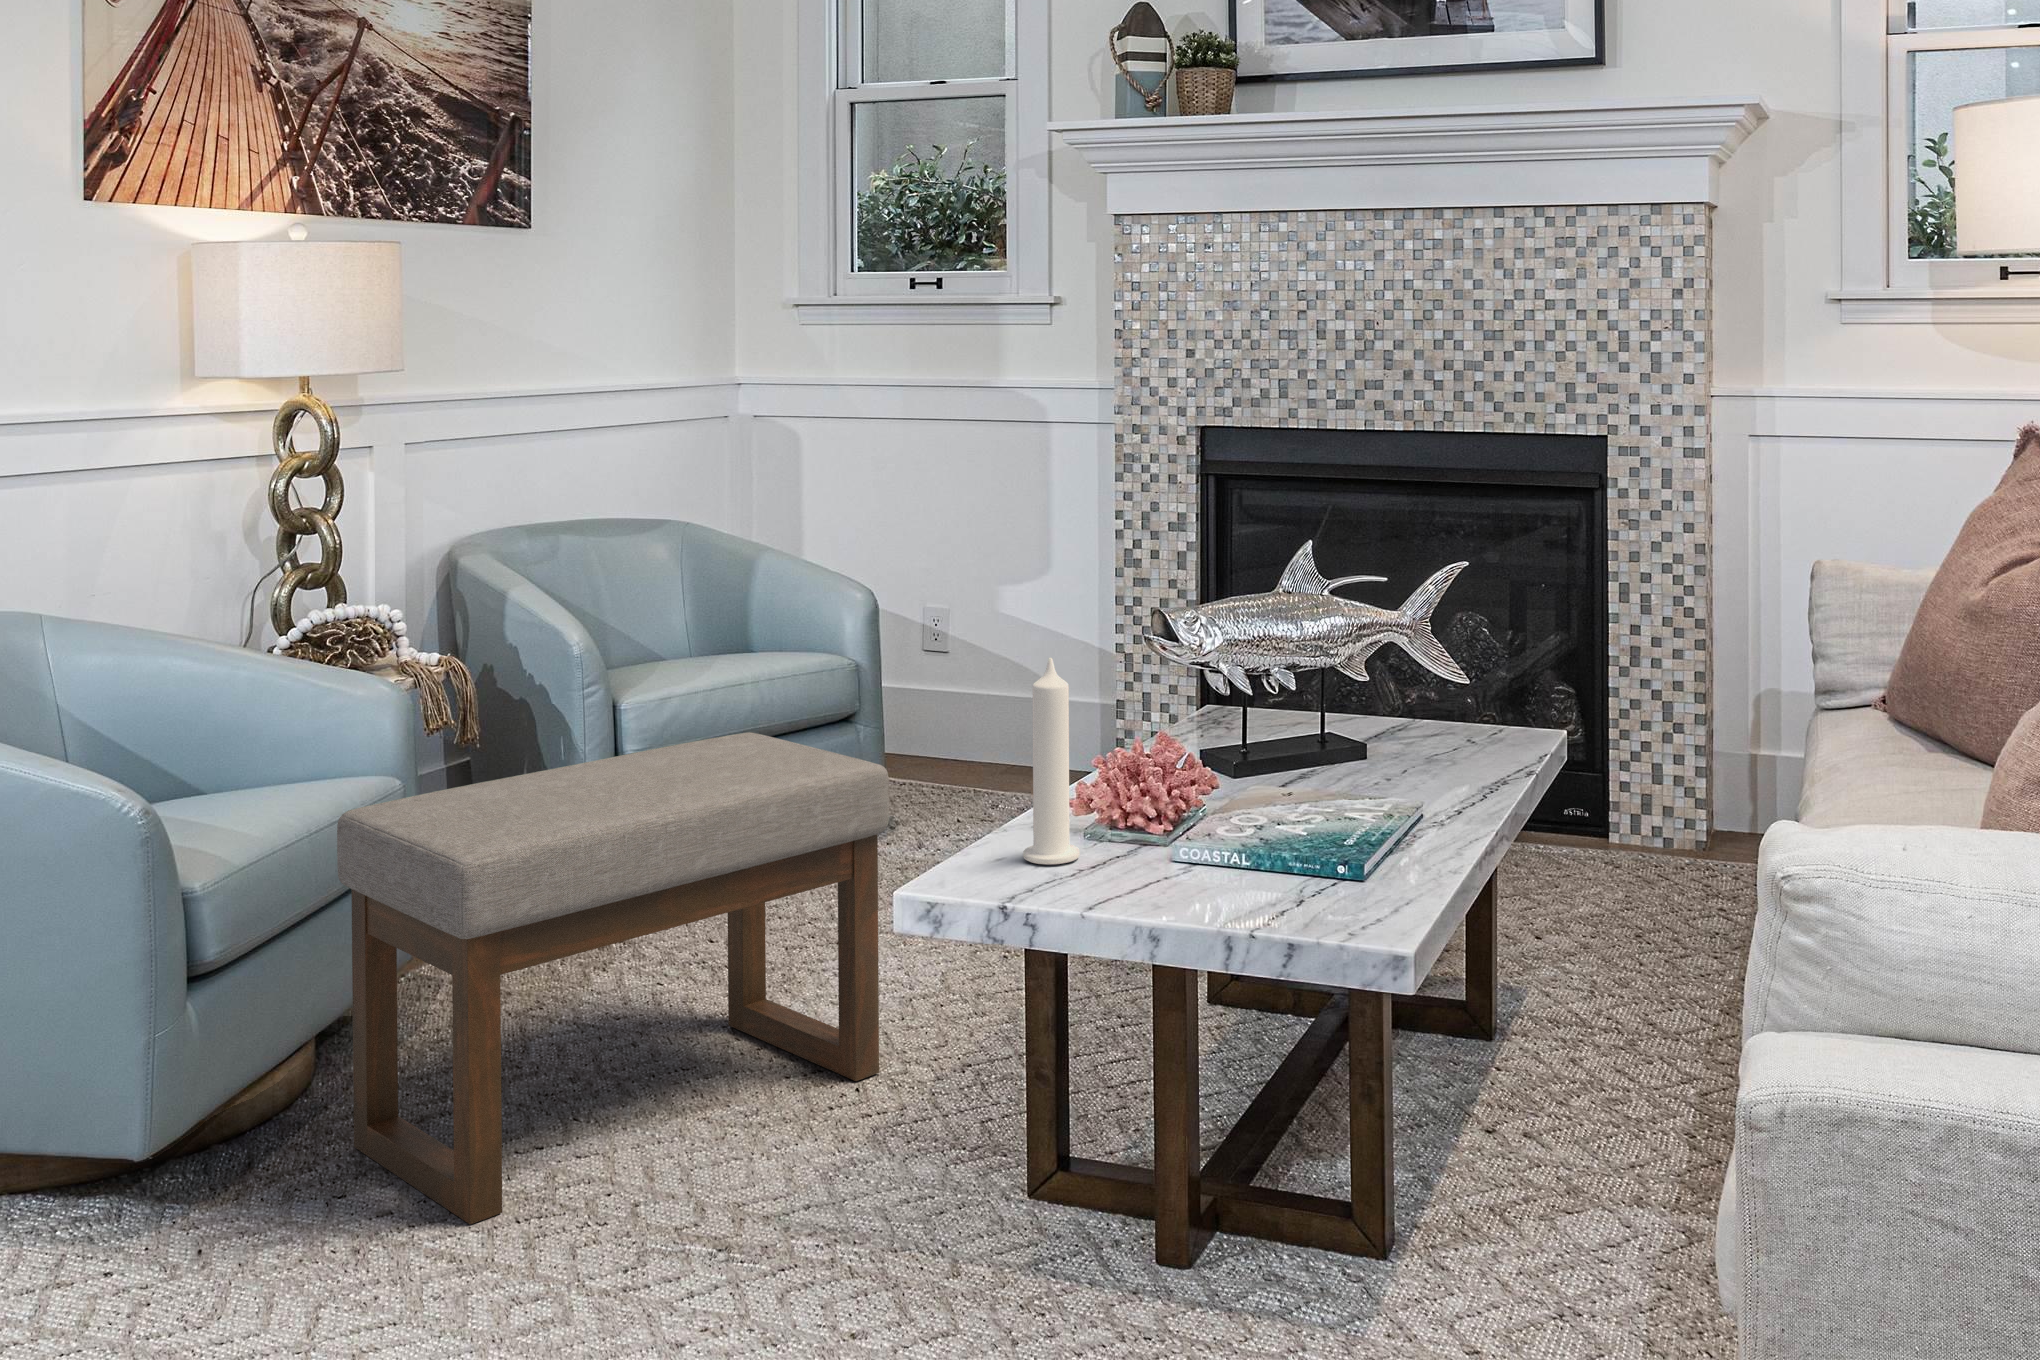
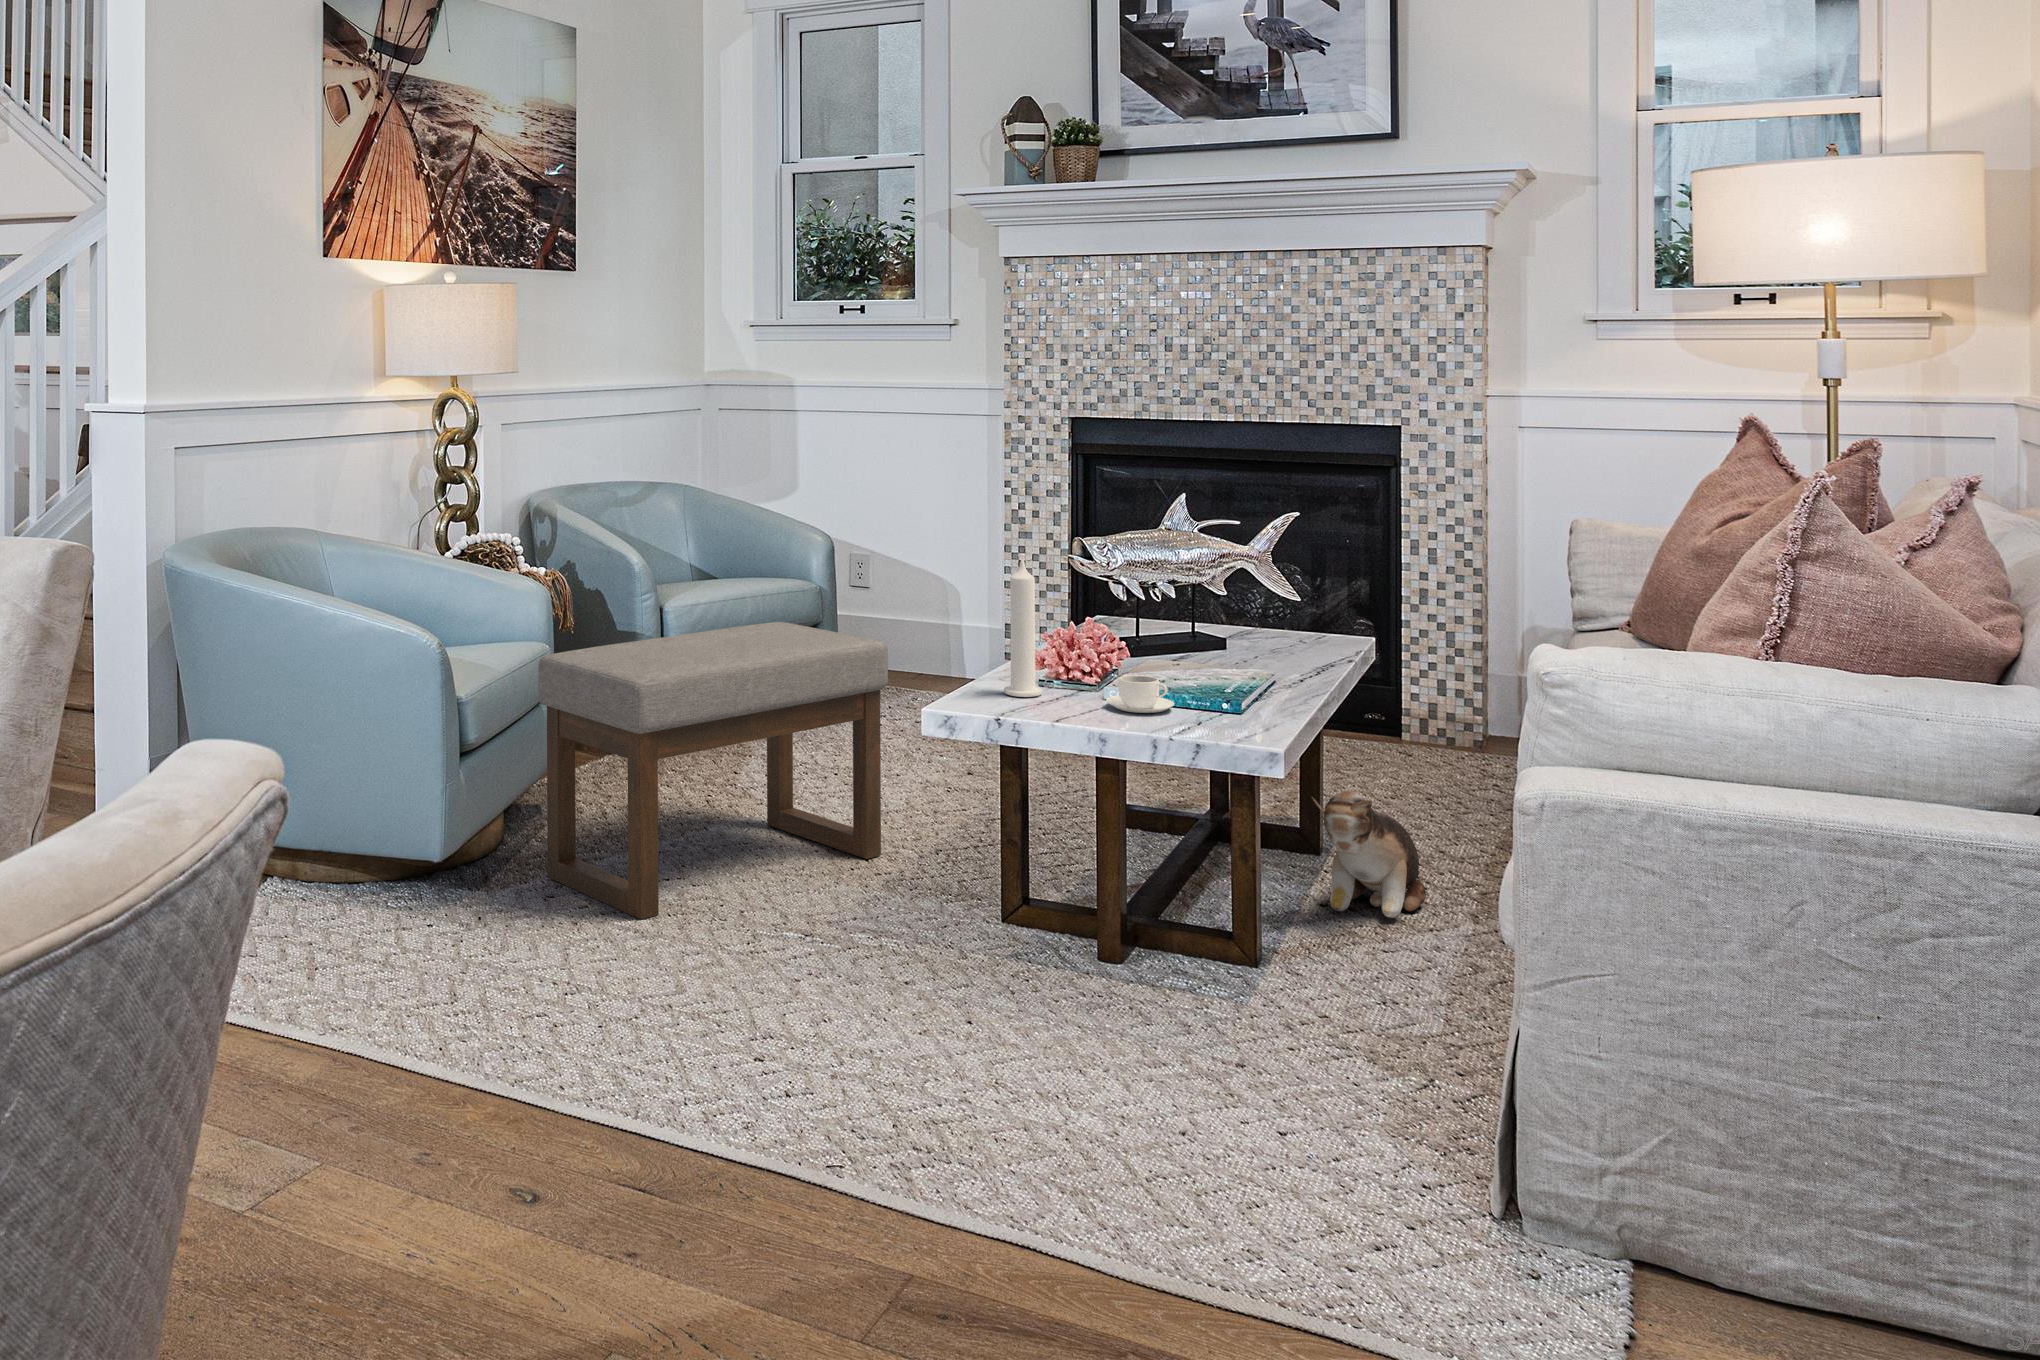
coffee cup: none [1167,828,1266,889] -> present [1106,675,1174,713]
plush toy: none [1468,967,1625,1145] -> present [1312,790,1426,918]

